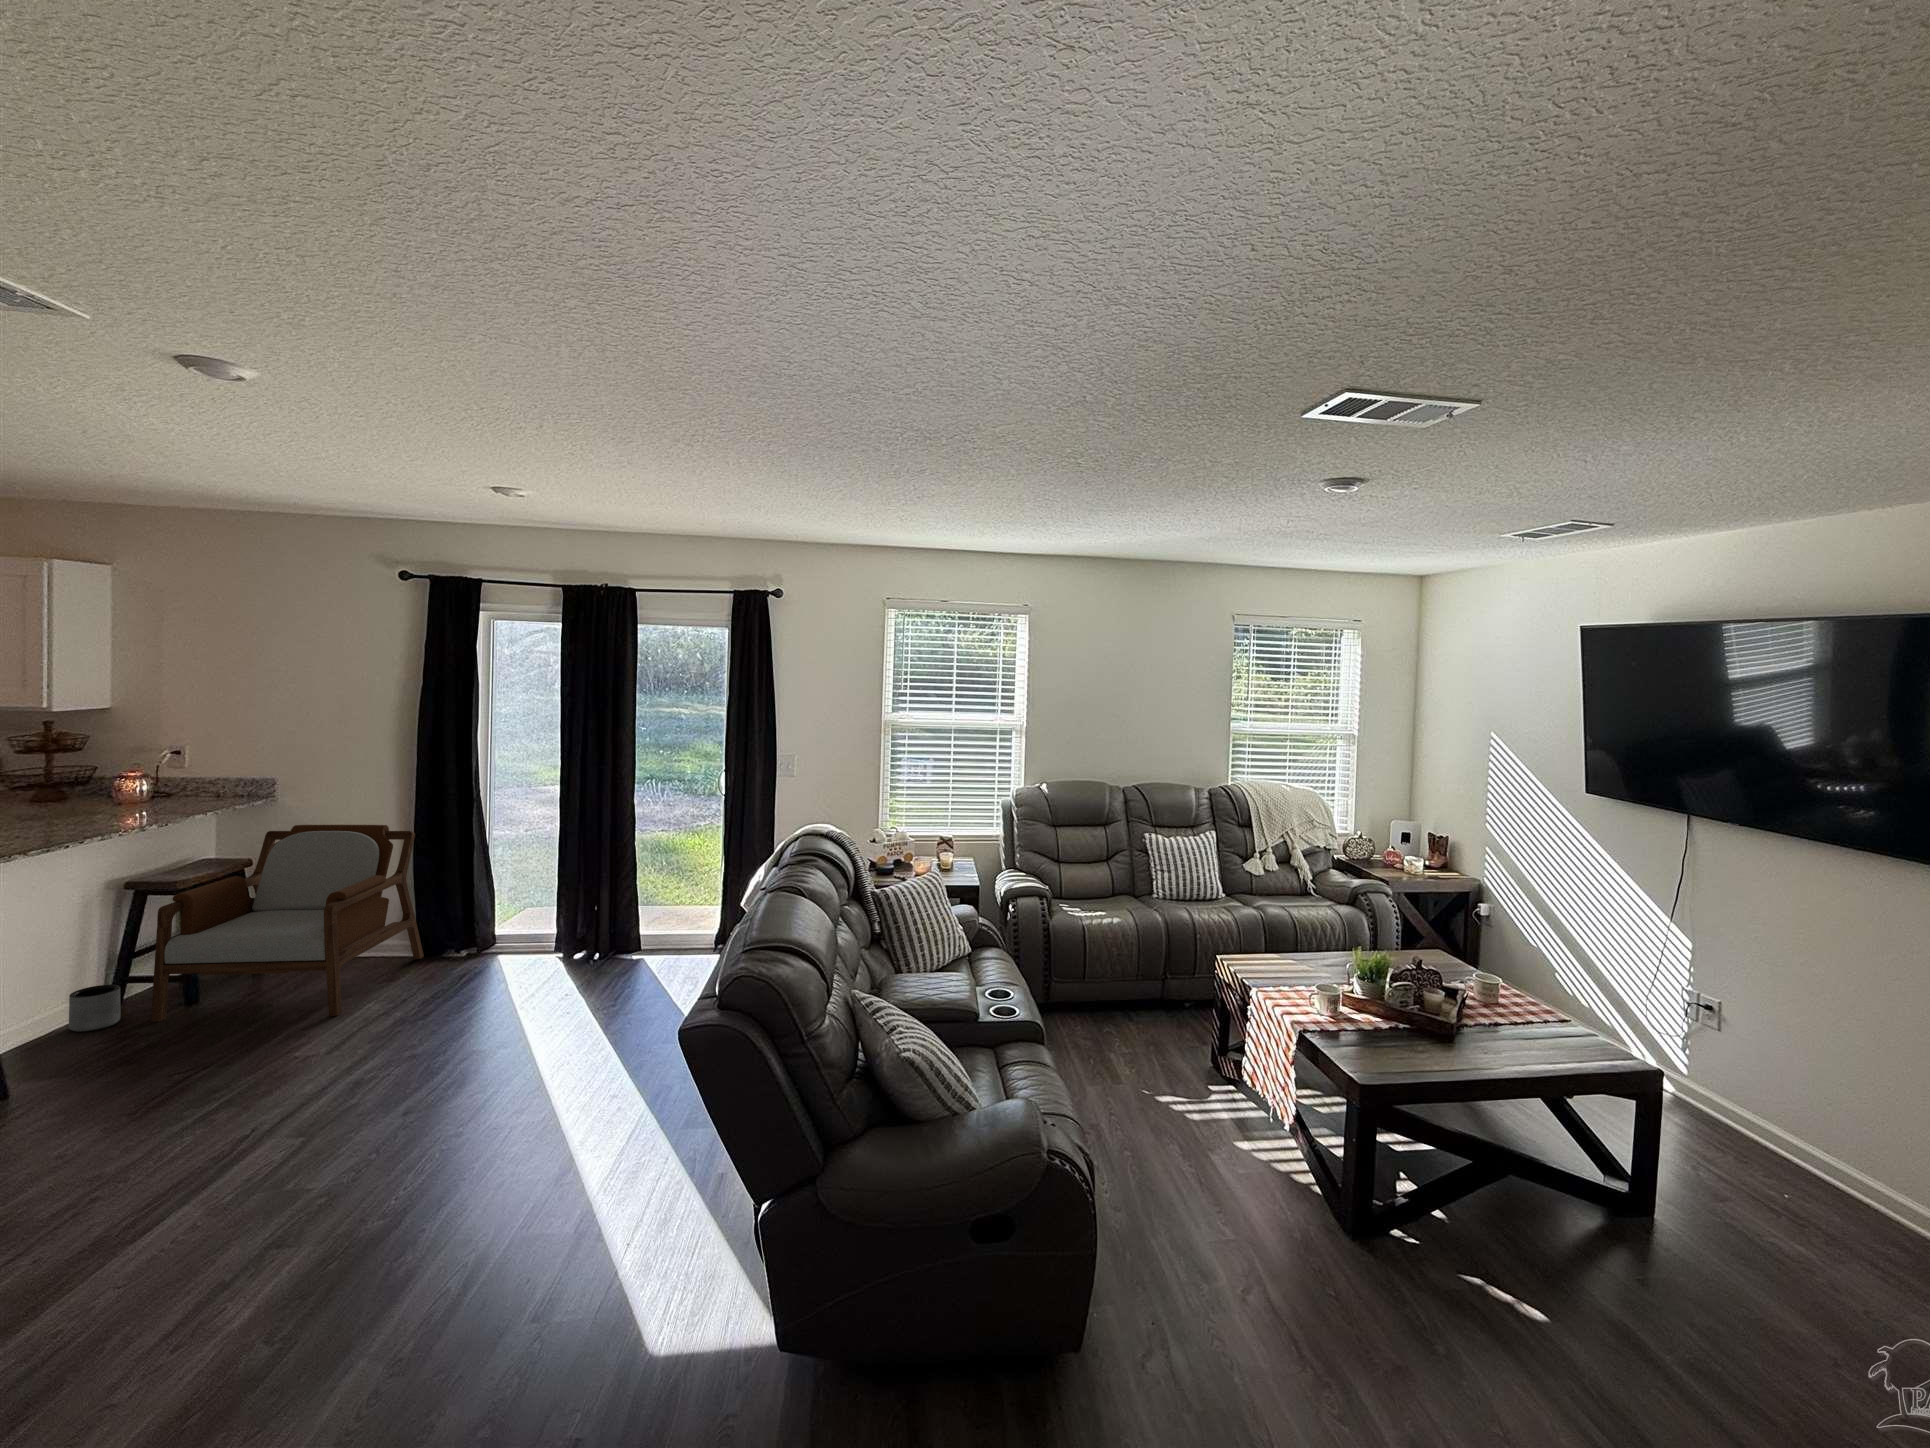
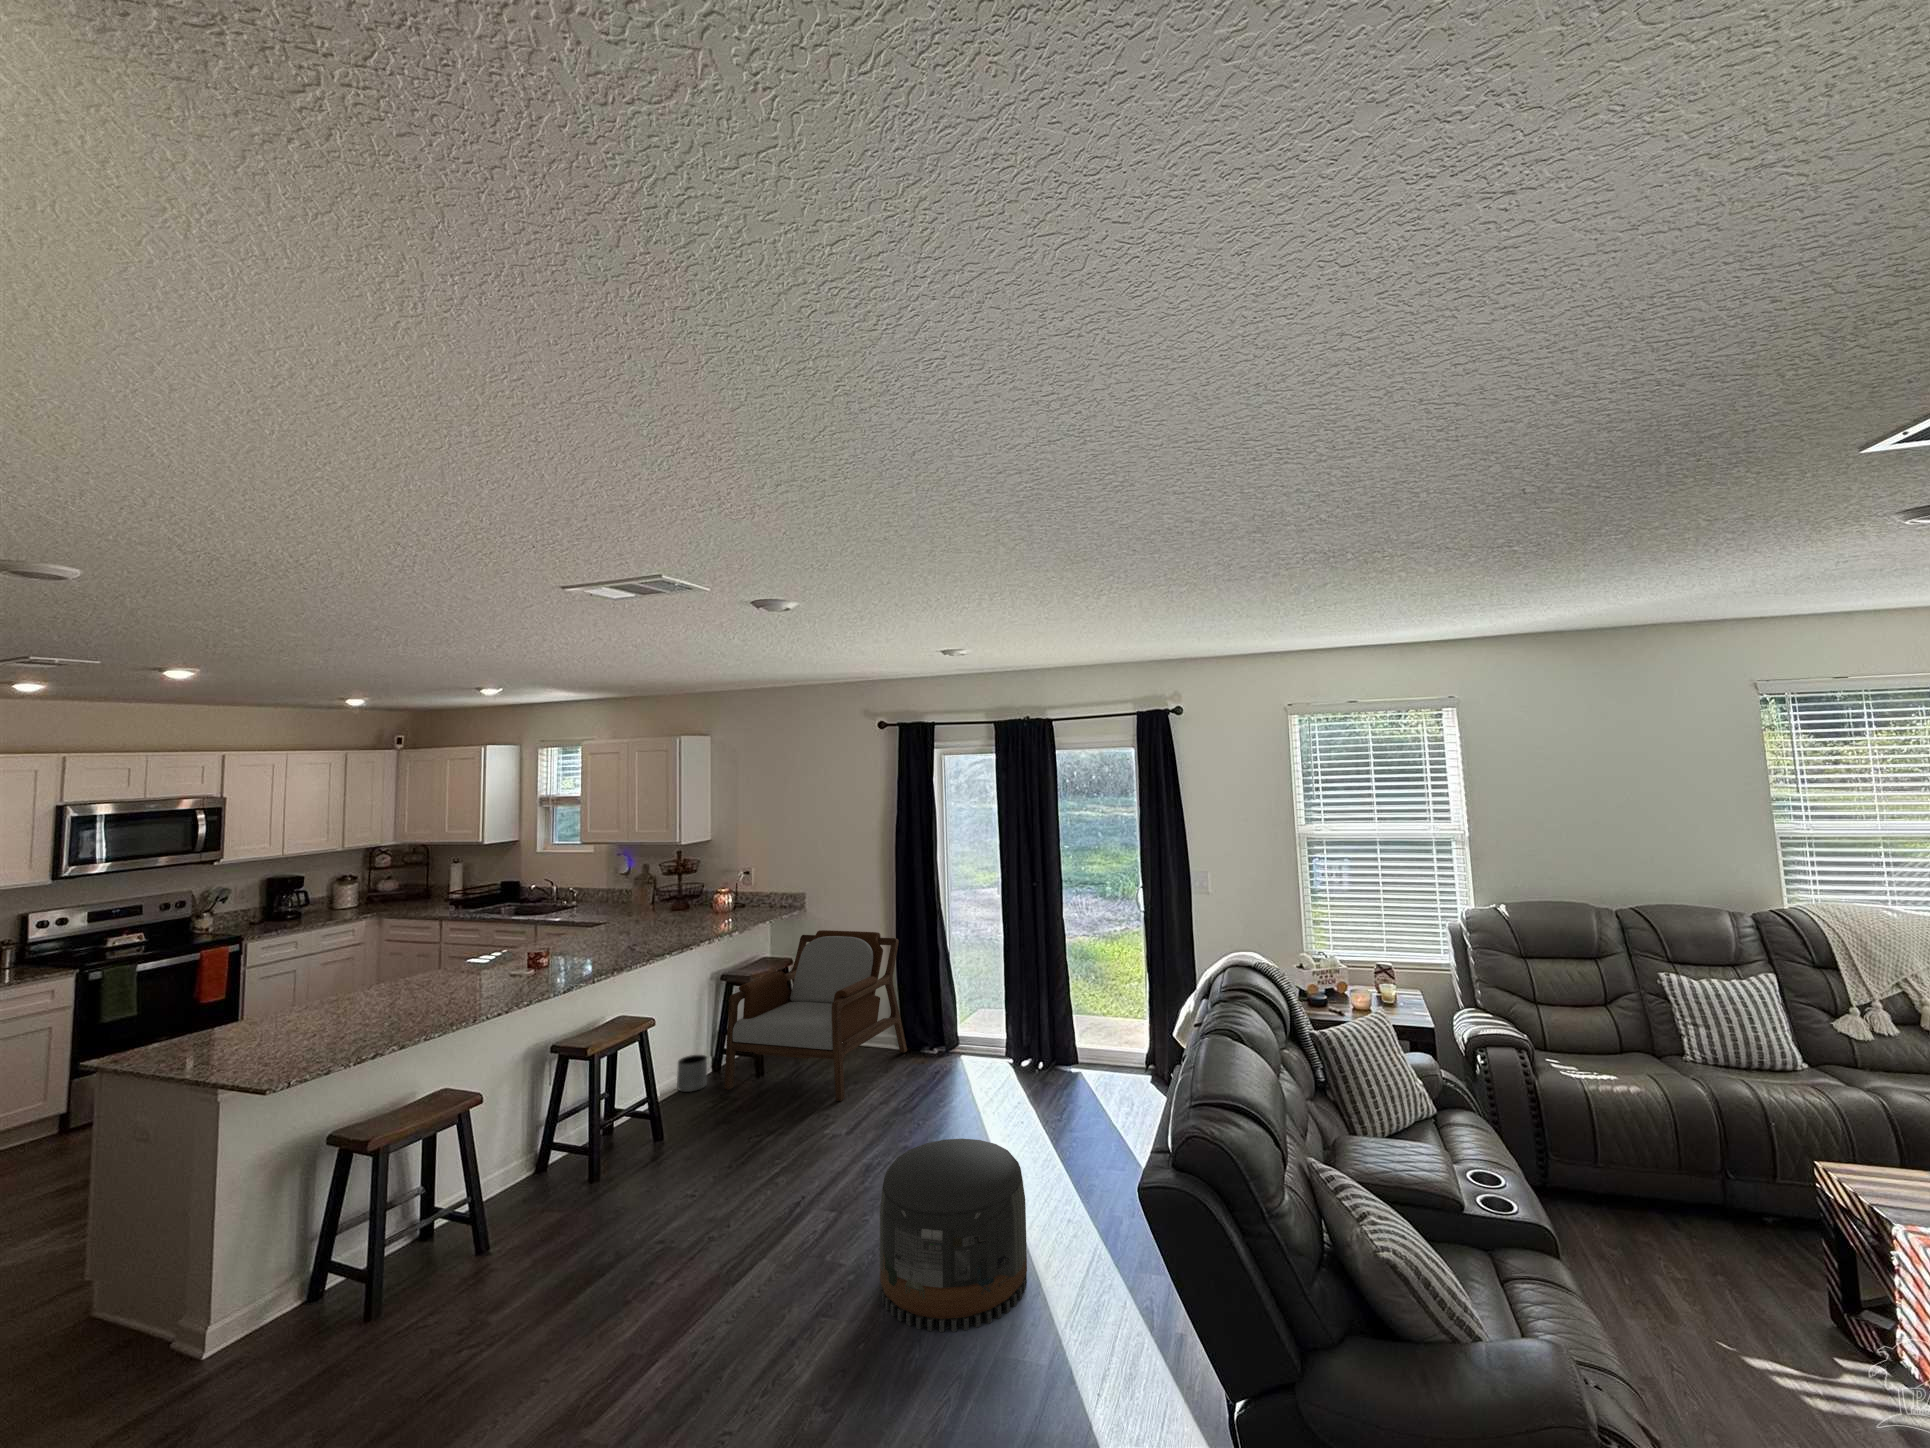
pouf: none [415,1021,587,1200] -> present [880,1139,1027,1332]

